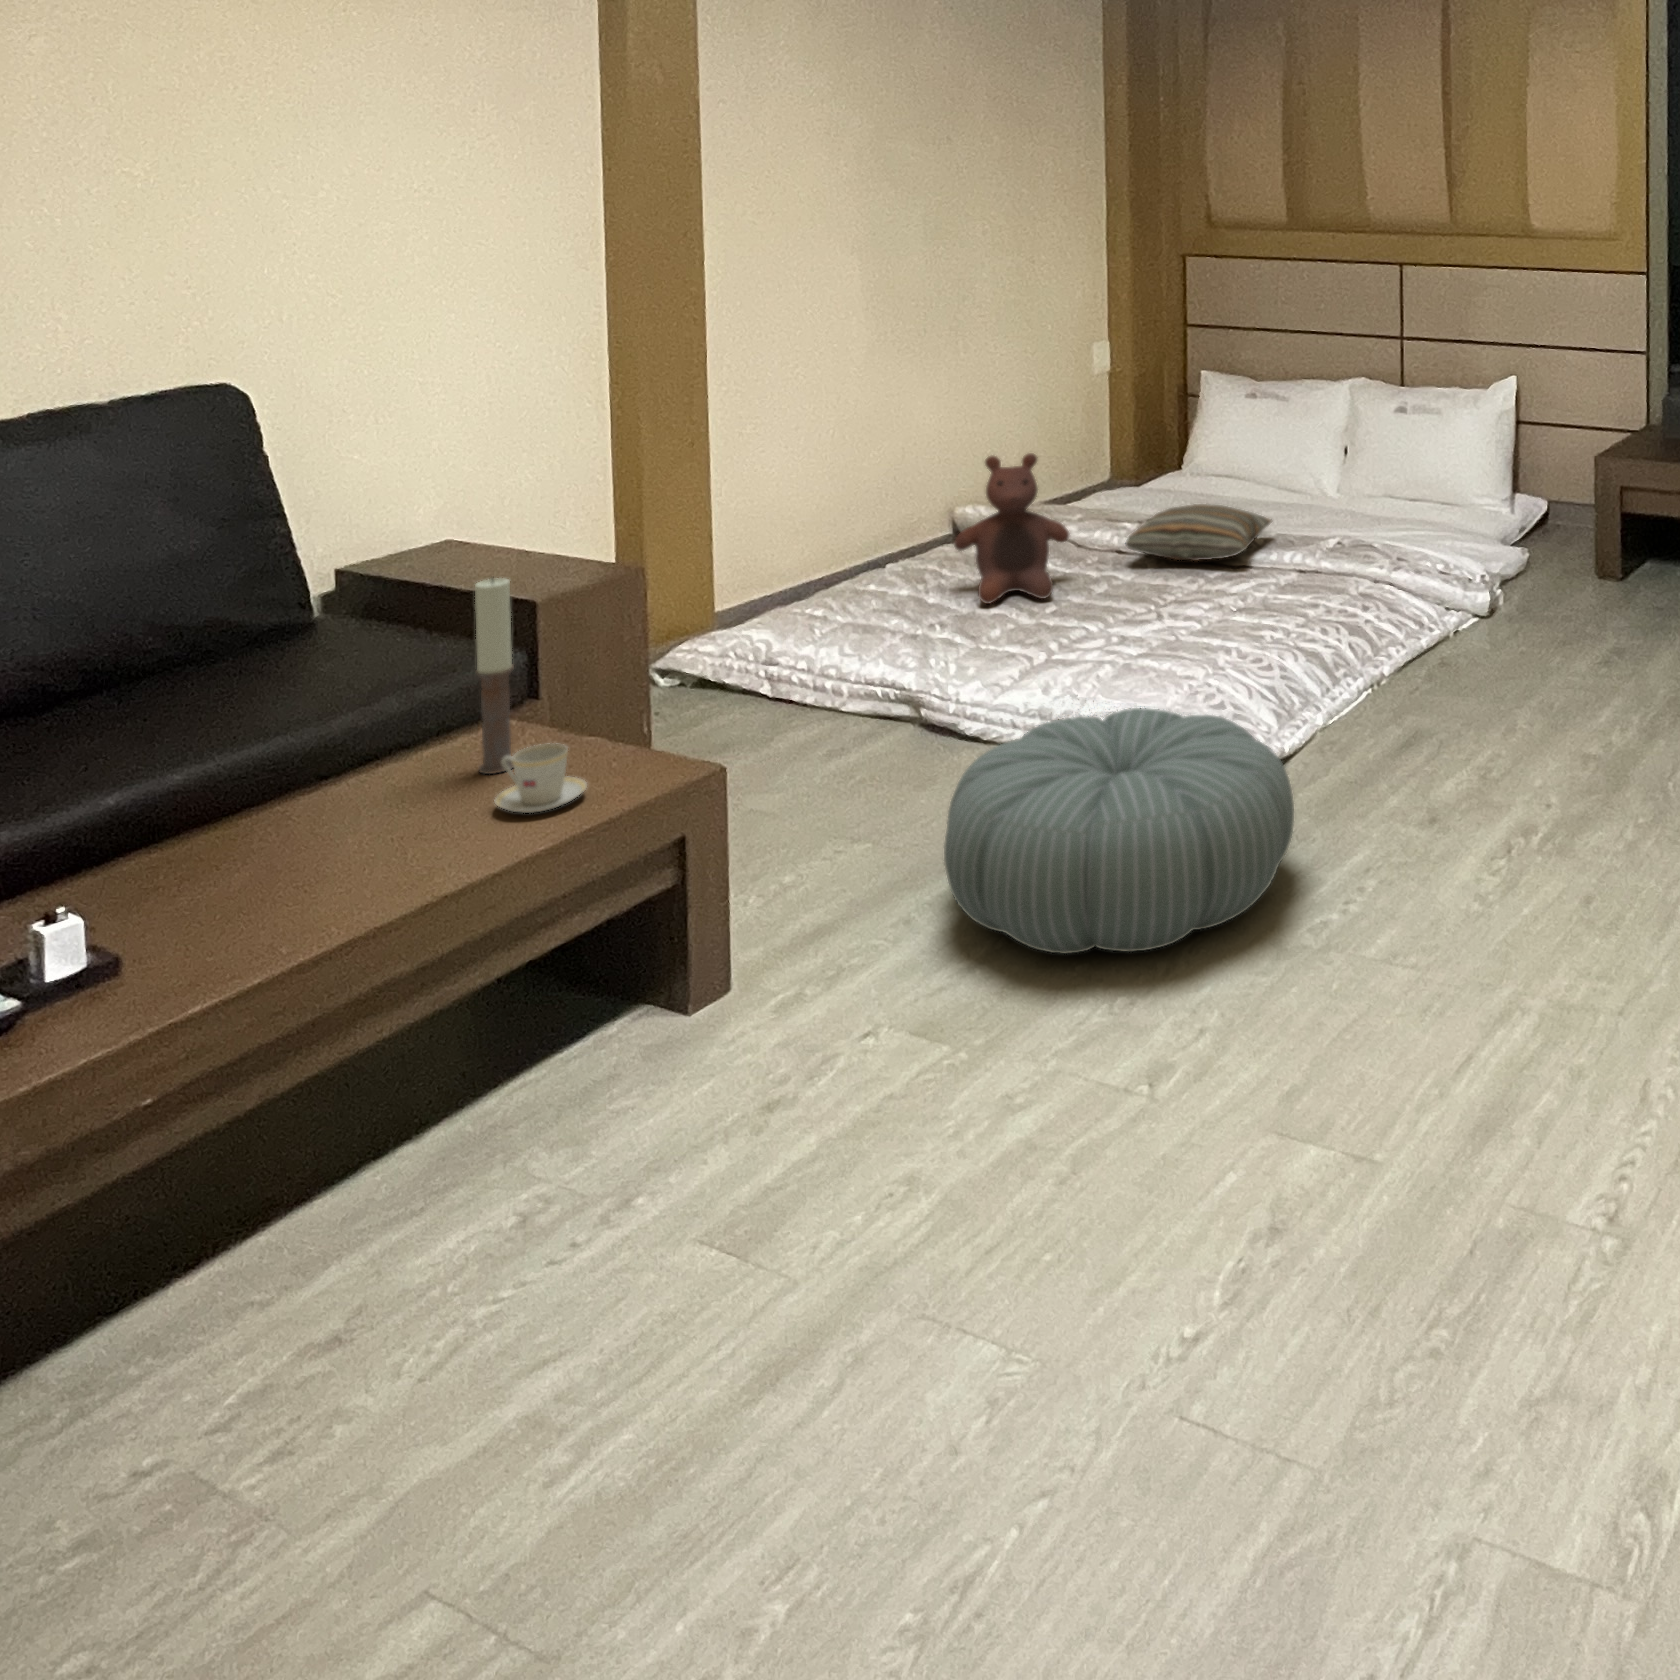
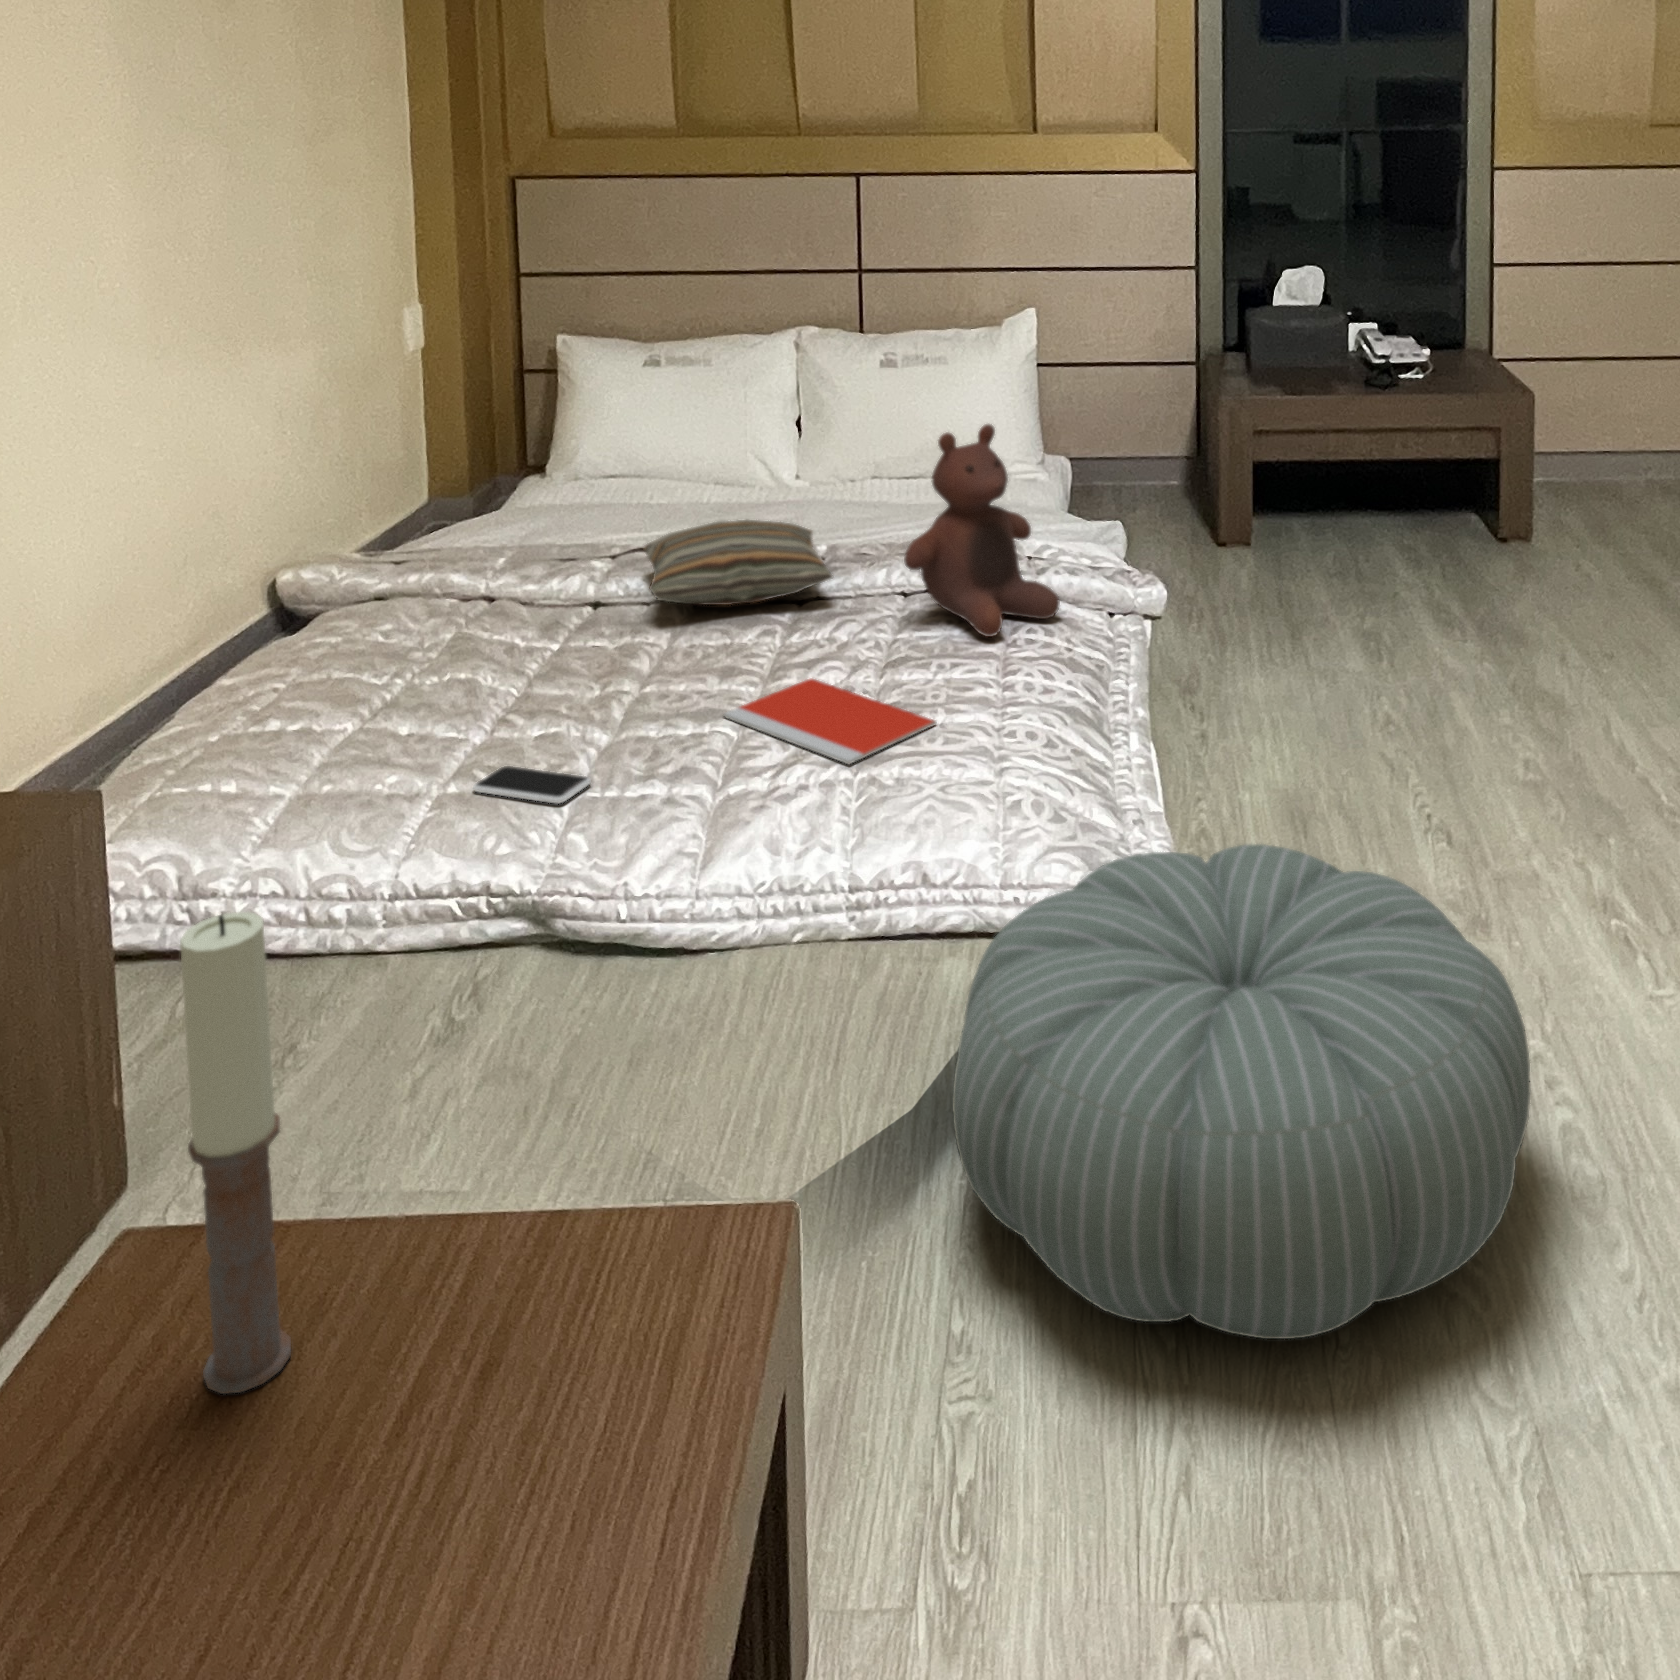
stuffed bear: present [954,453,1069,604] -> present [904,424,1060,637]
notebook: none [1101,609,1213,658] -> present [722,679,936,765]
smartphone: none [931,626,992,650] -> present [473,766,591,803]
teacup: present [495,743,587,813] -> none [391,1279,602,1501]

